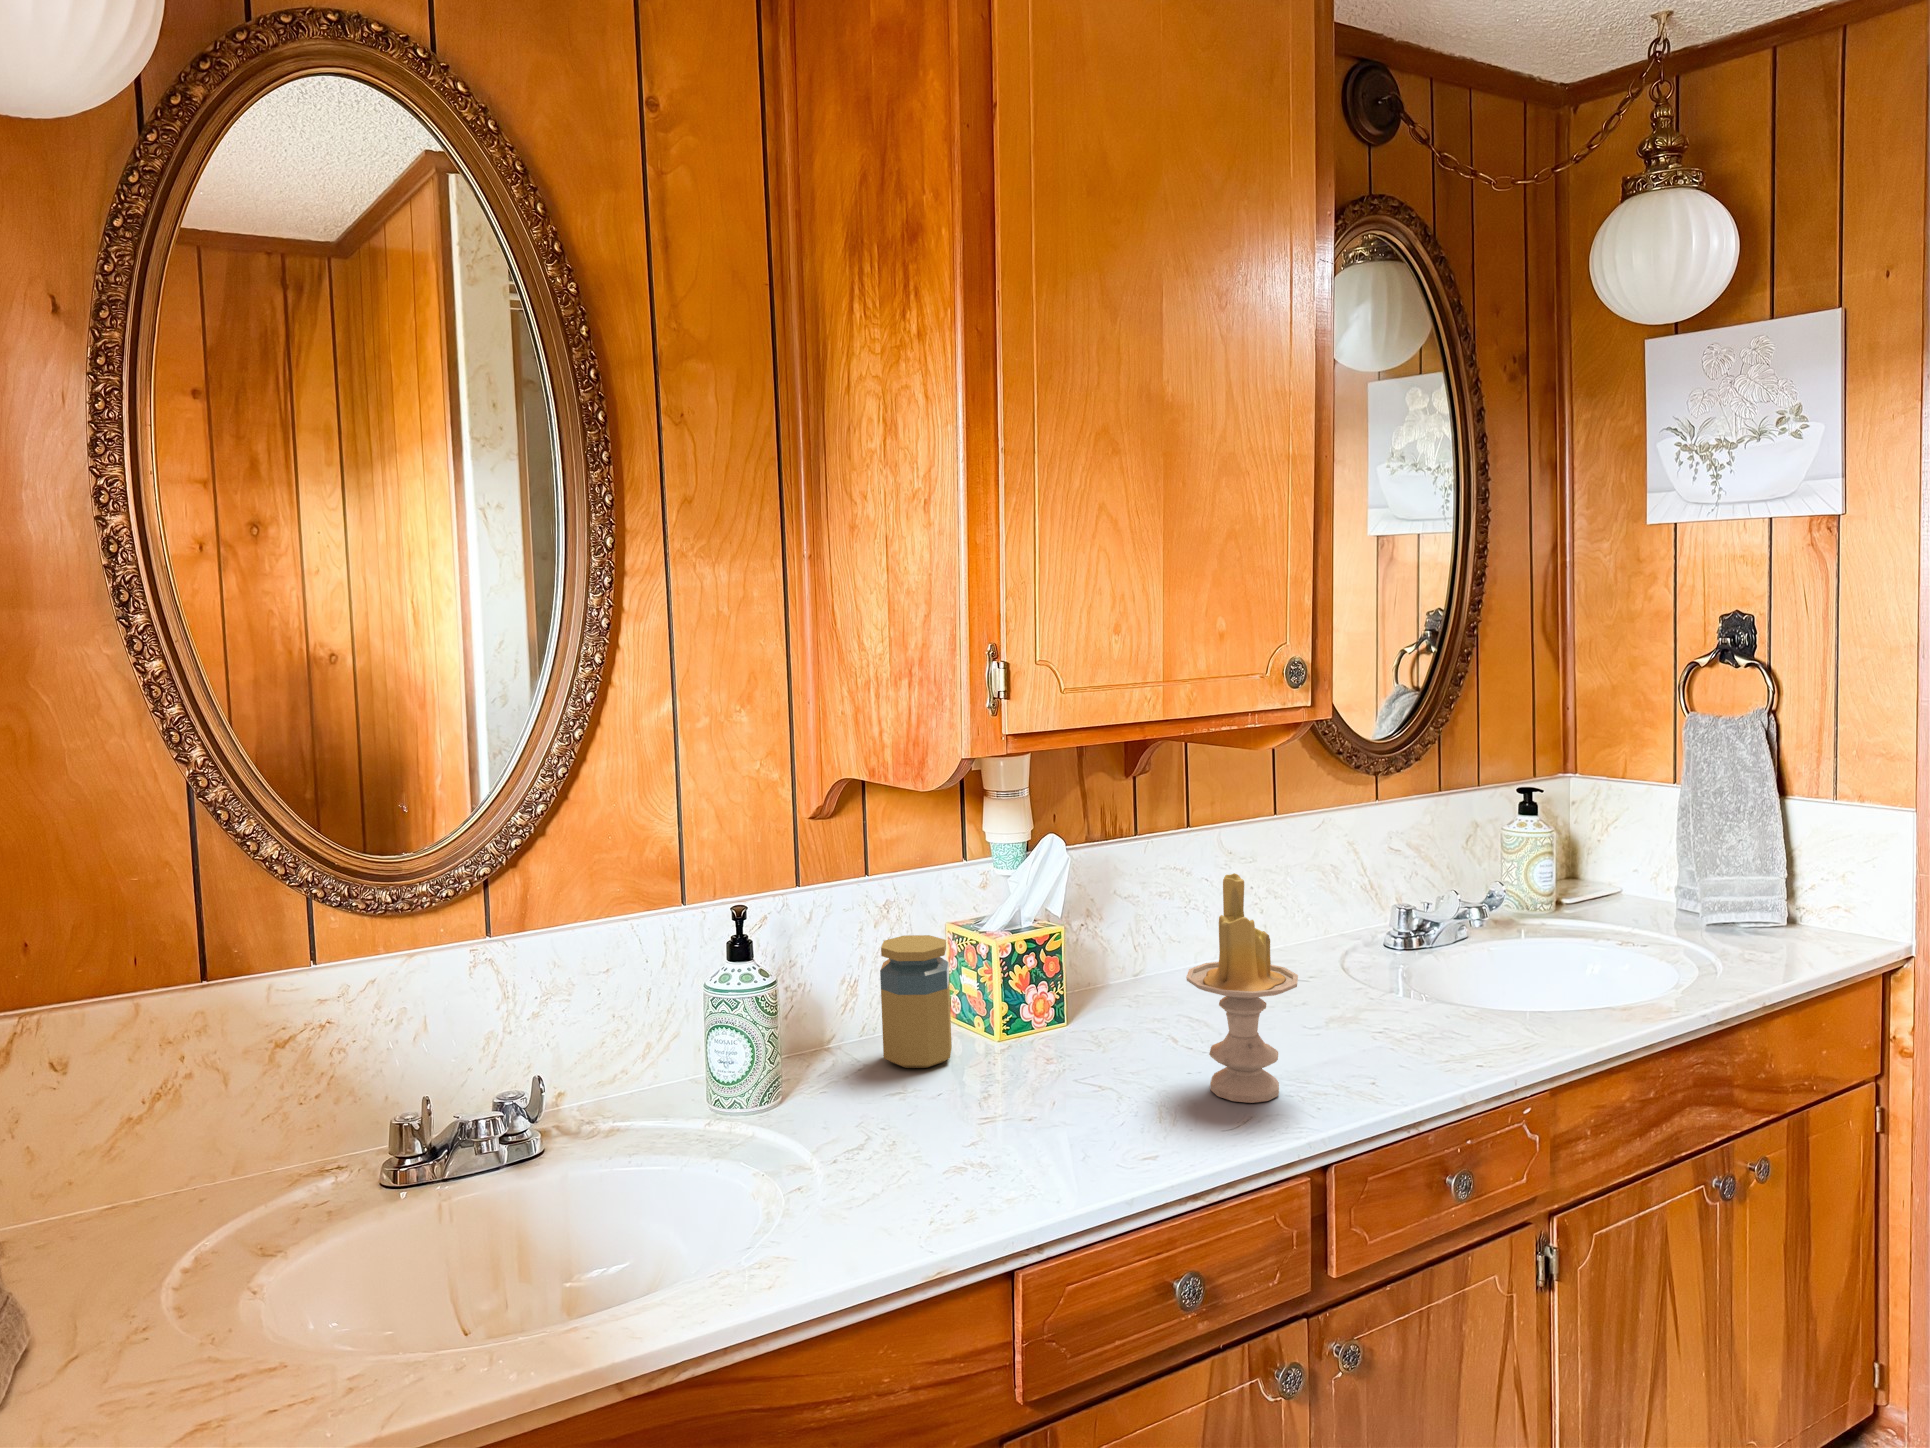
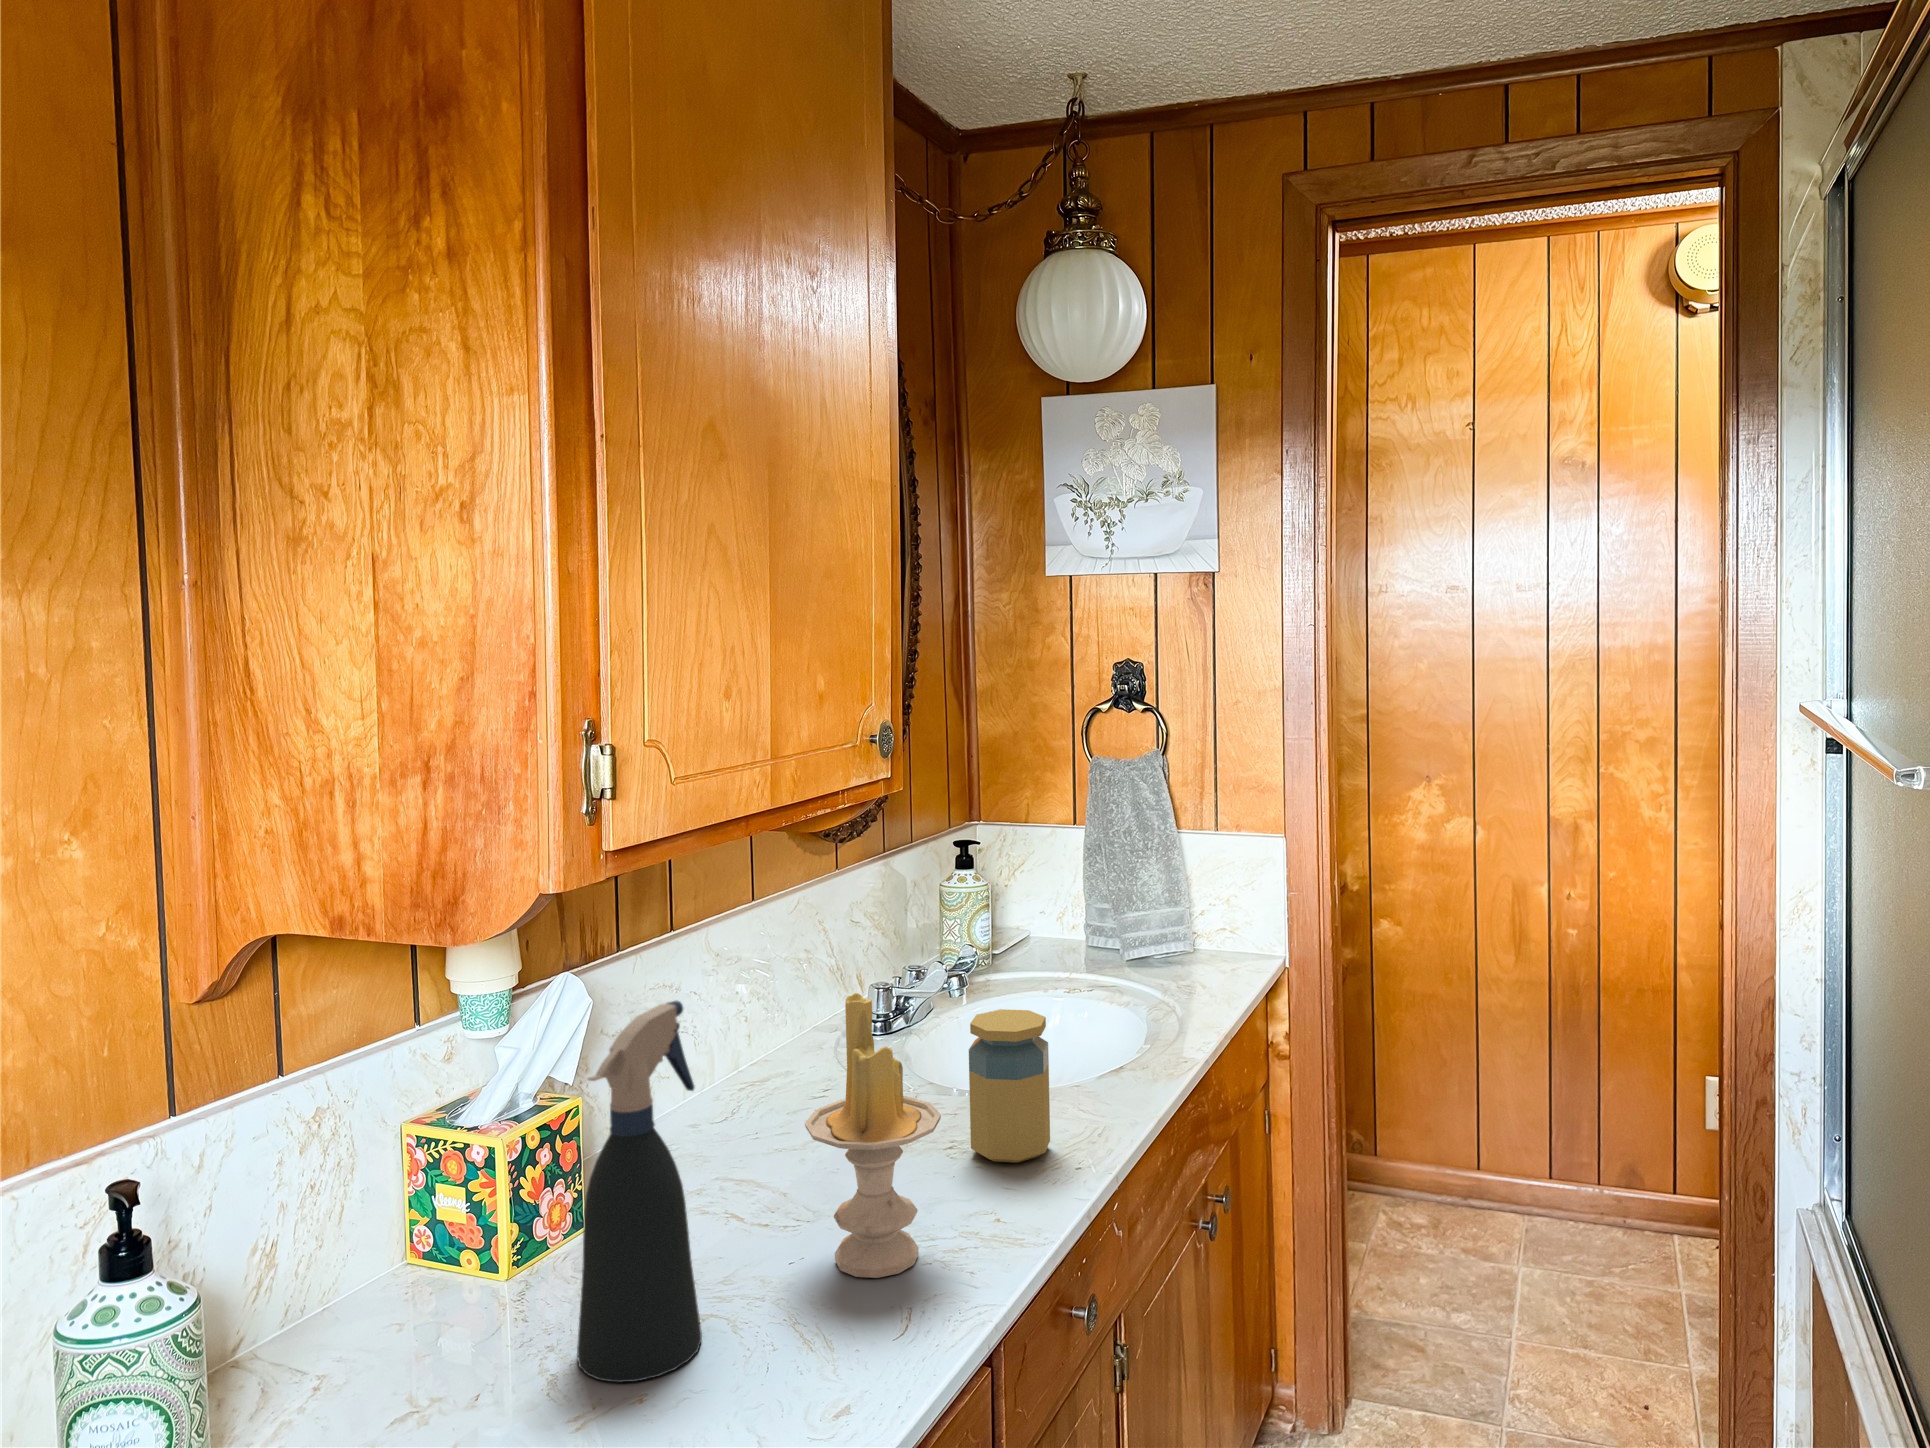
spray bottle: none [998,854,1095,1114] -> present [577,1001,702,1382]
jar: present [880,935,952,1068] -> present [969,1009,1050,1163]

